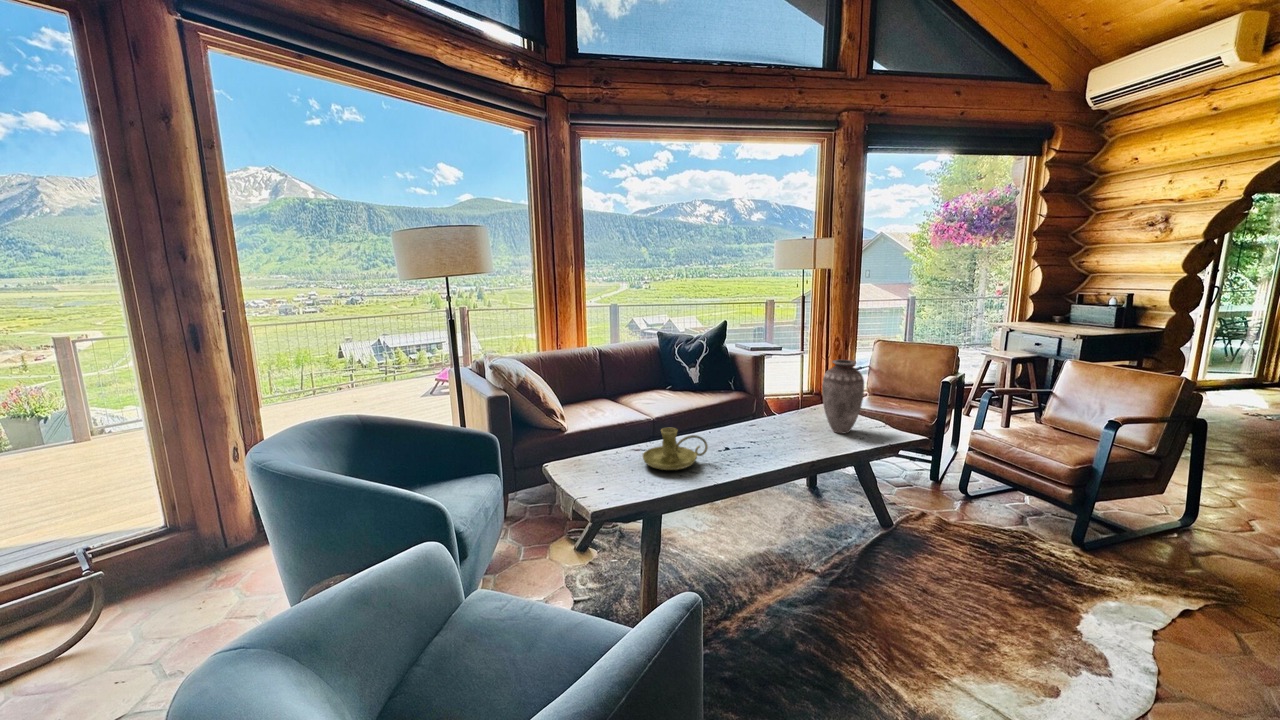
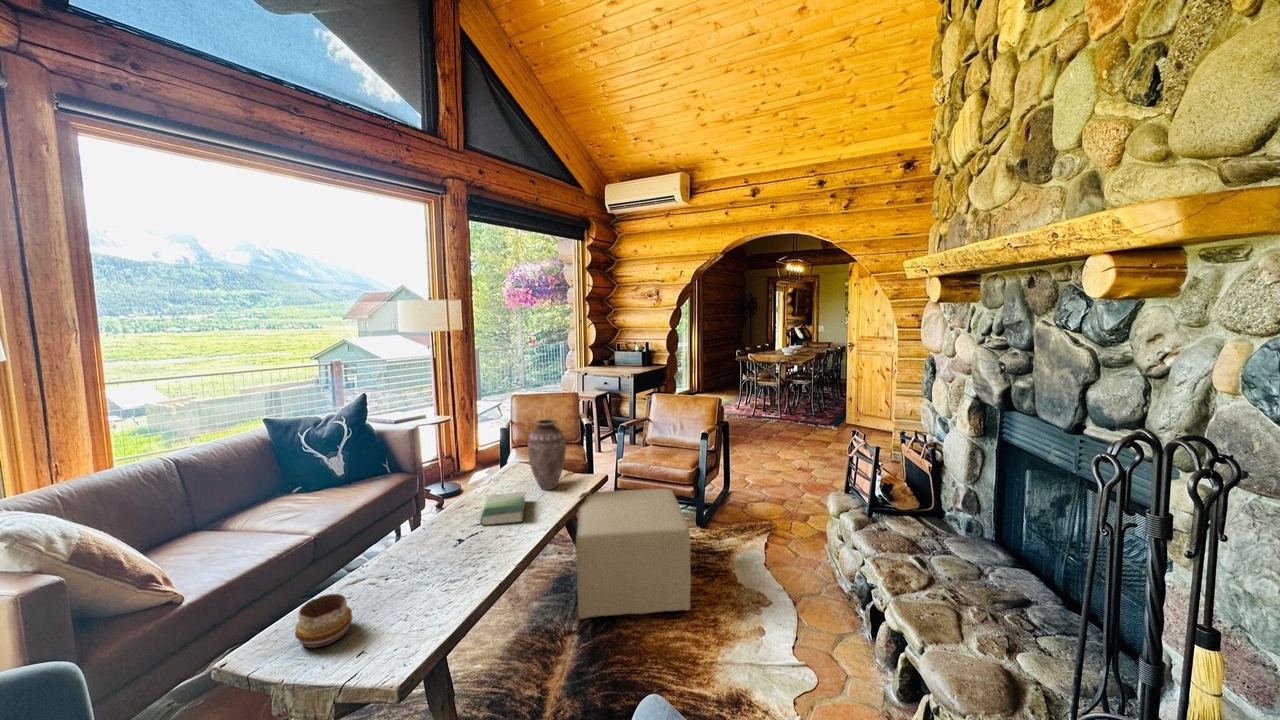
book: none [749,421,806,448] -> present [480,492,525,525]
candle holder: present [643,428,708,470] -> none [386,541,463,603]
decorative bowl: none [582,439,615,469] -> present [295,594,352,648]
ottoman: none [827,448,1001,617] -> present [576,489,691,619]

